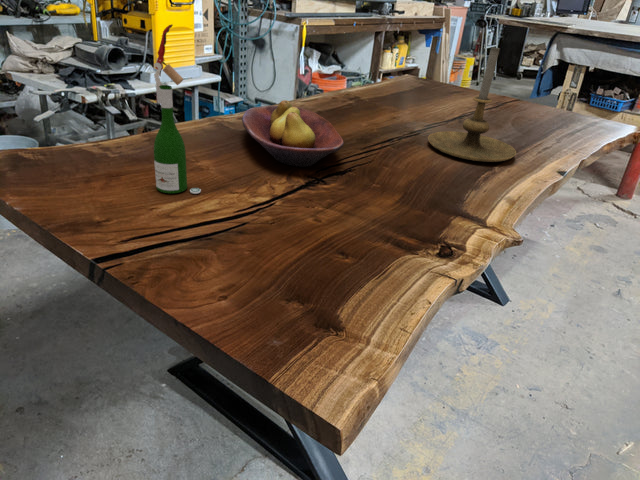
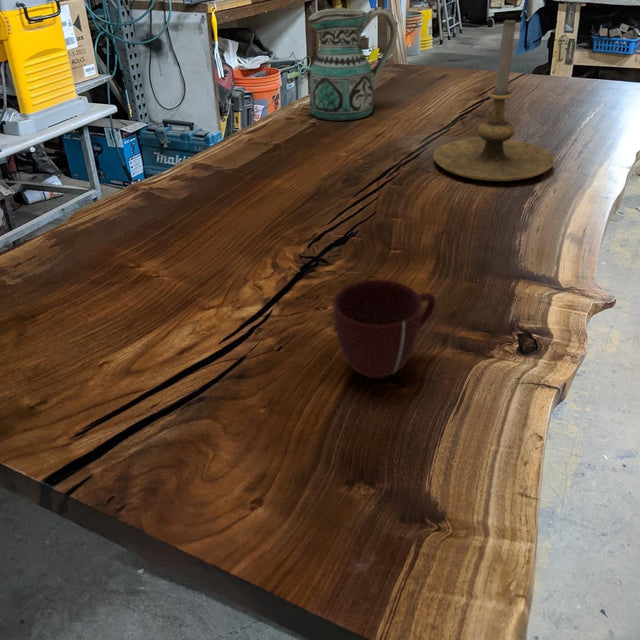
wine bottle: present [154,24,201,194] -> none [57,91,162,332]
ceramic pitcher: none [352,28,425,108] -> present [308,7,397,120]
fruit bowl: present [242,100,344,167] -> none [182,147,336,243]
mug: none [308,181,383,251] -> present [333,279,436,379]

